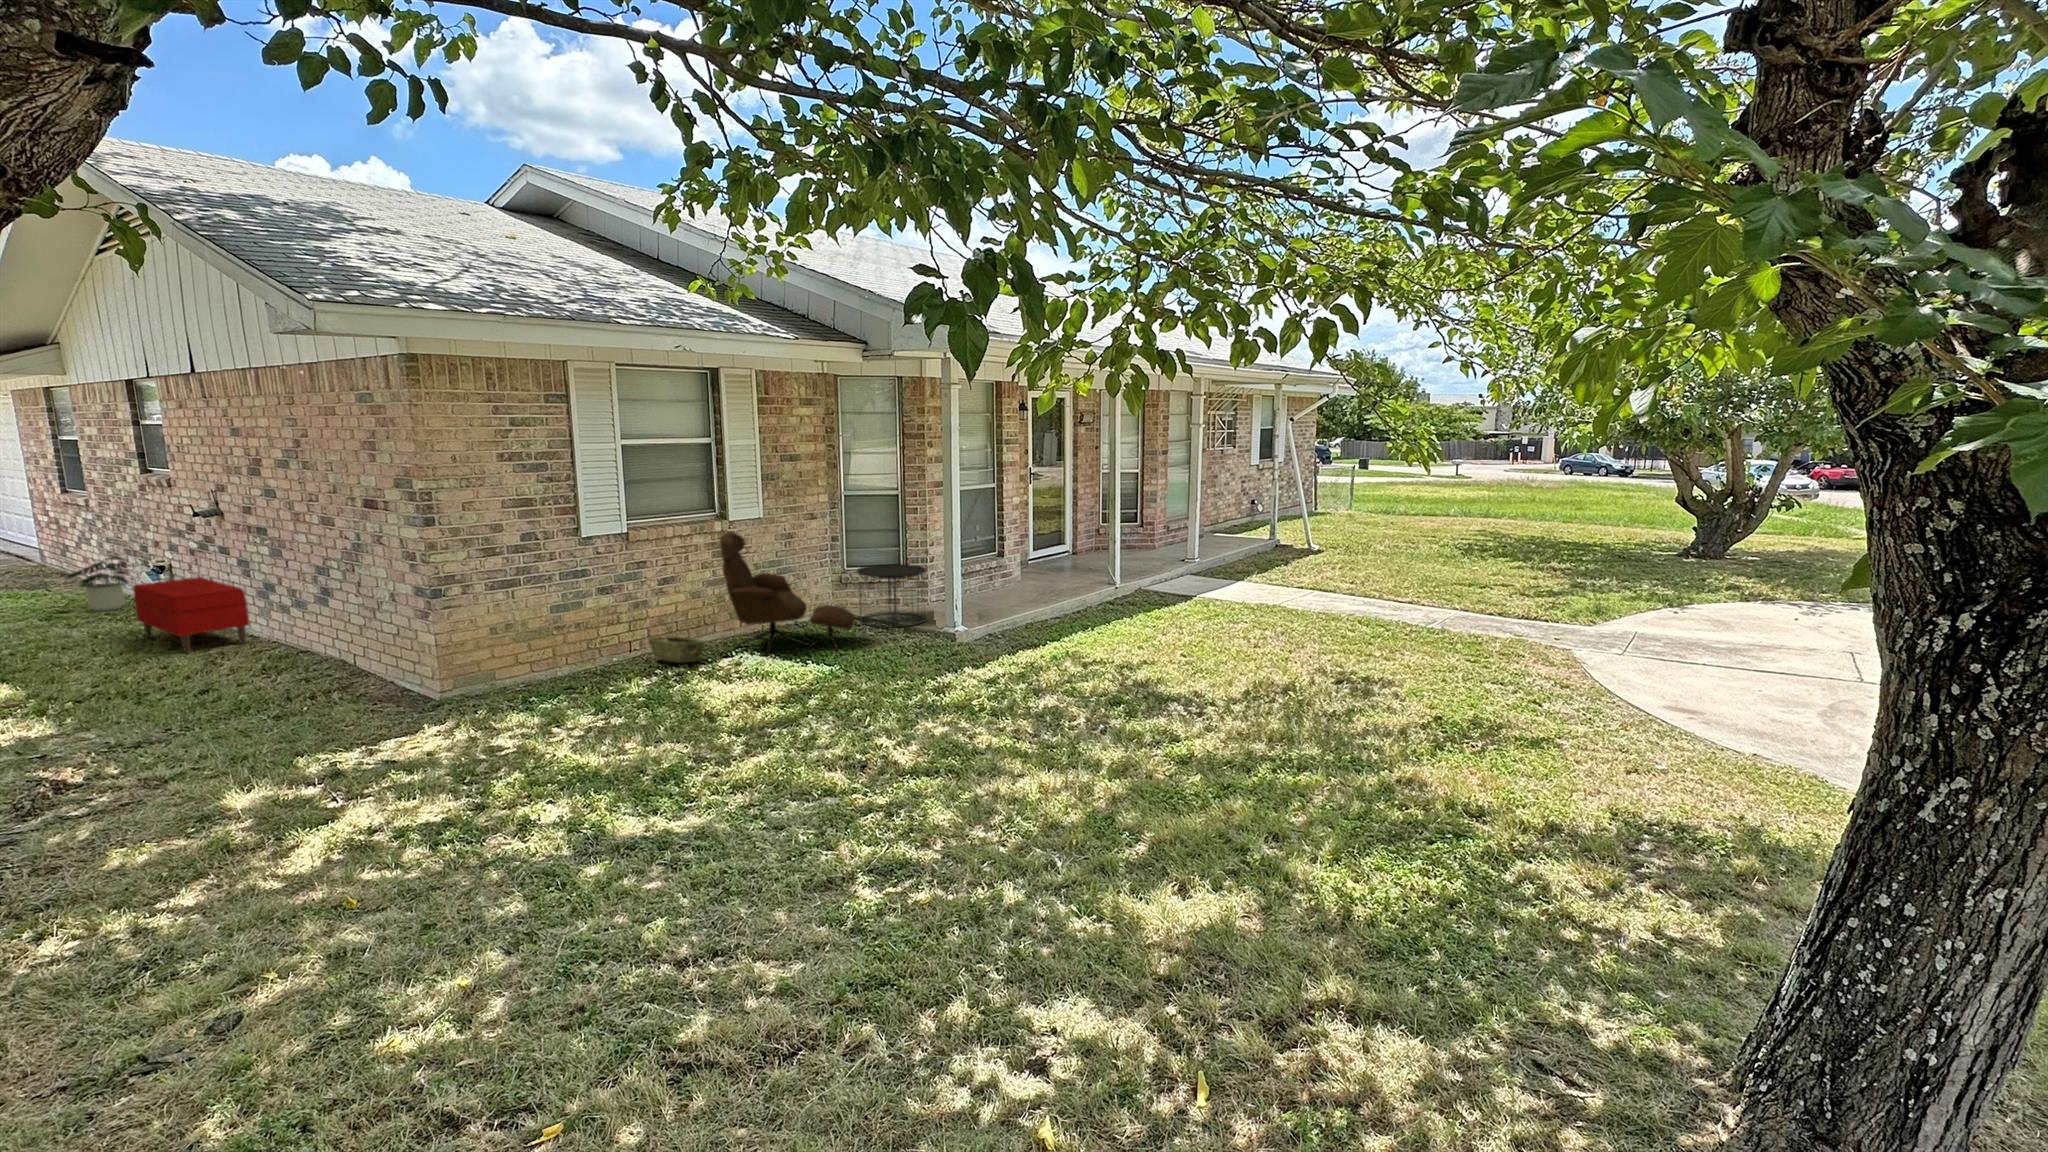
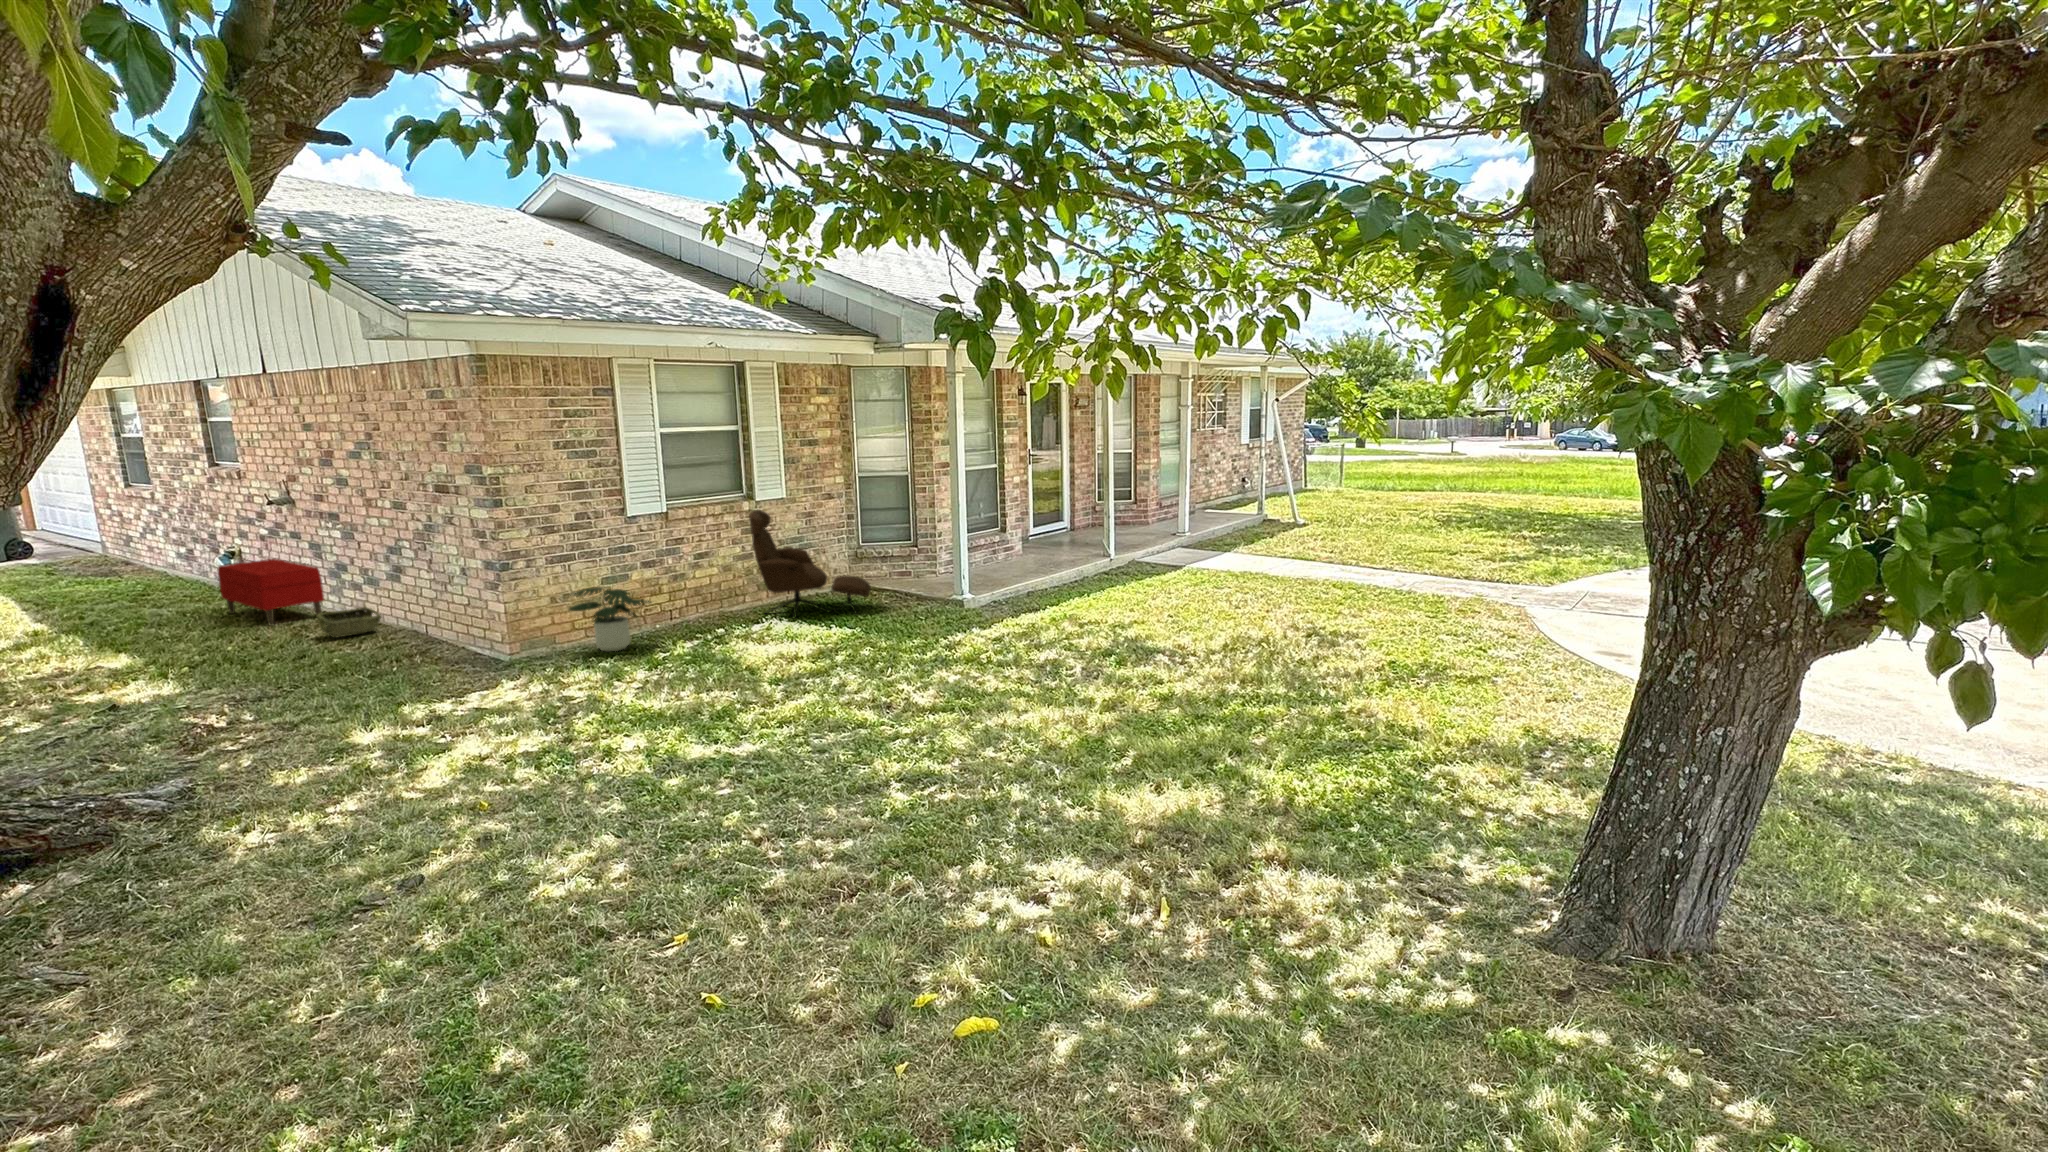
potted plant: present [66,557,131,611] -> present [569,587,651,651]
side table: present [857,564,926,628] -> none [871,539,935,596]
woven basket: present [649,637,704,662] -> present [317,607,381,638]

